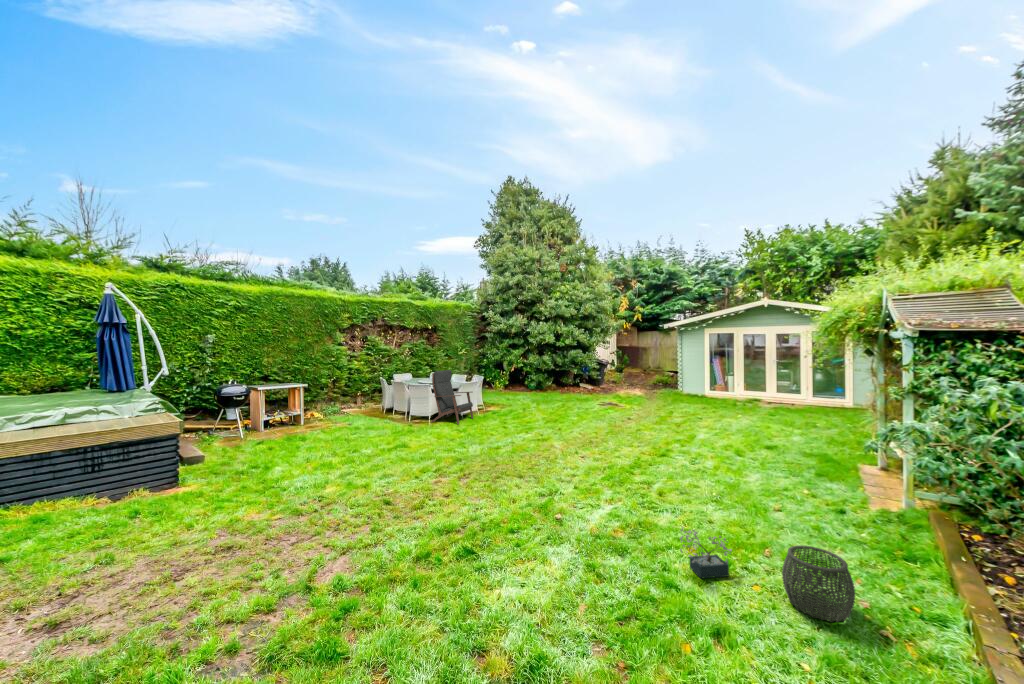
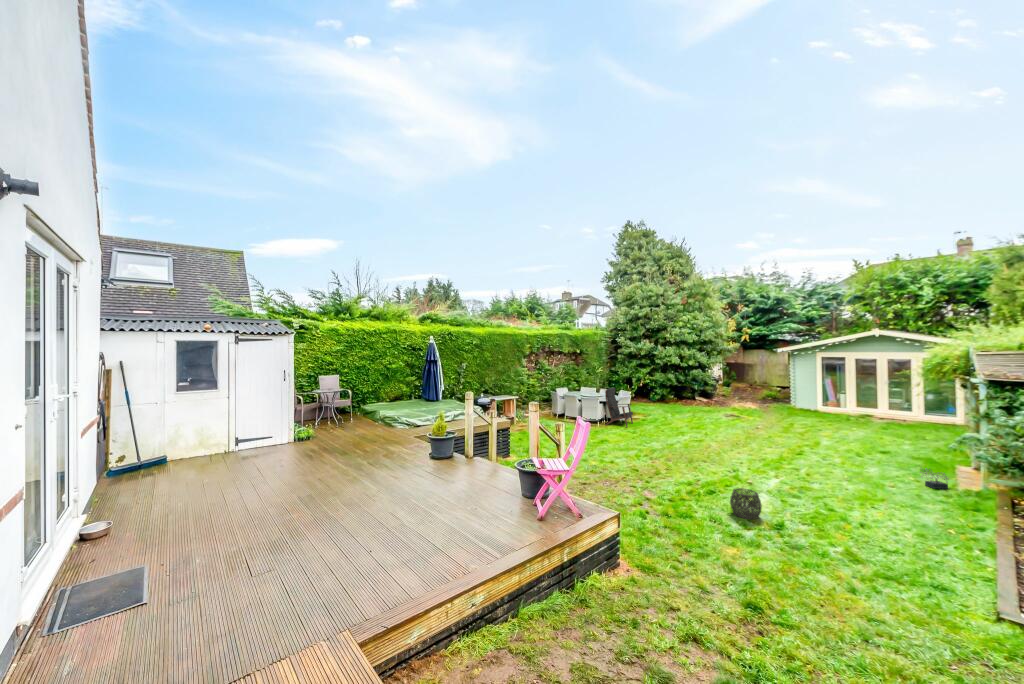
decorative plant: present [680,528,732,578] -> present [920,468,948,489]
woven basket: present [782,545,855,622] -> present [730,488,762,519]

